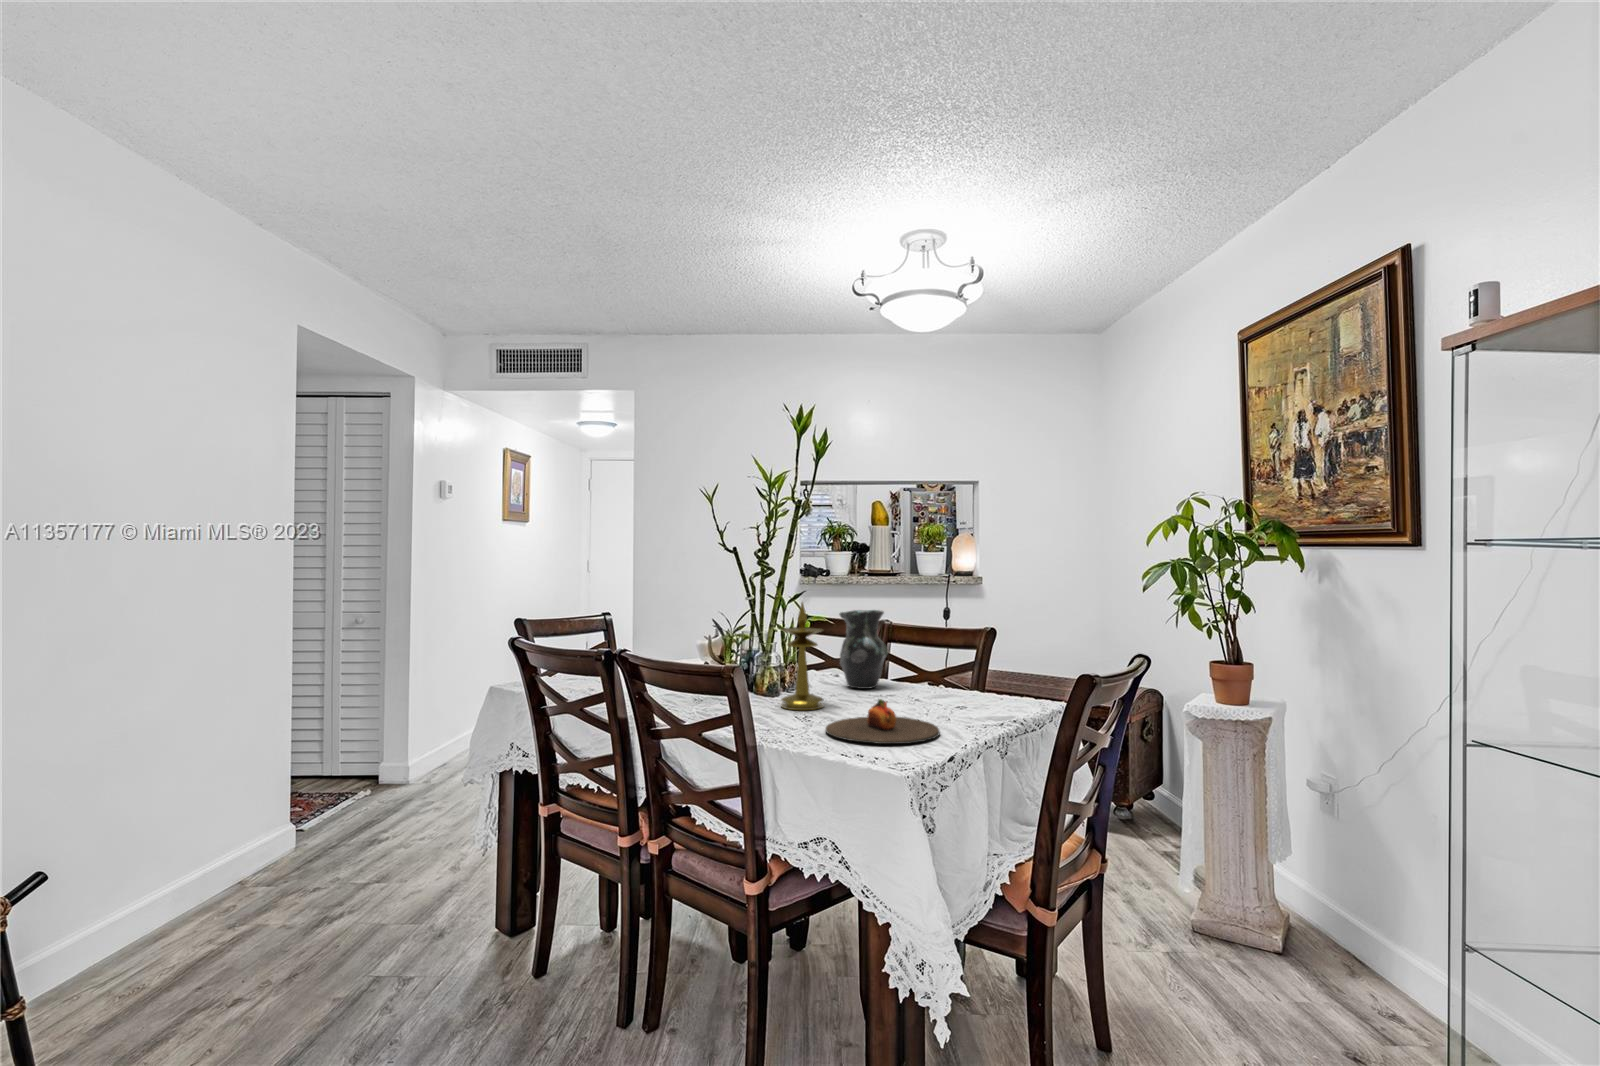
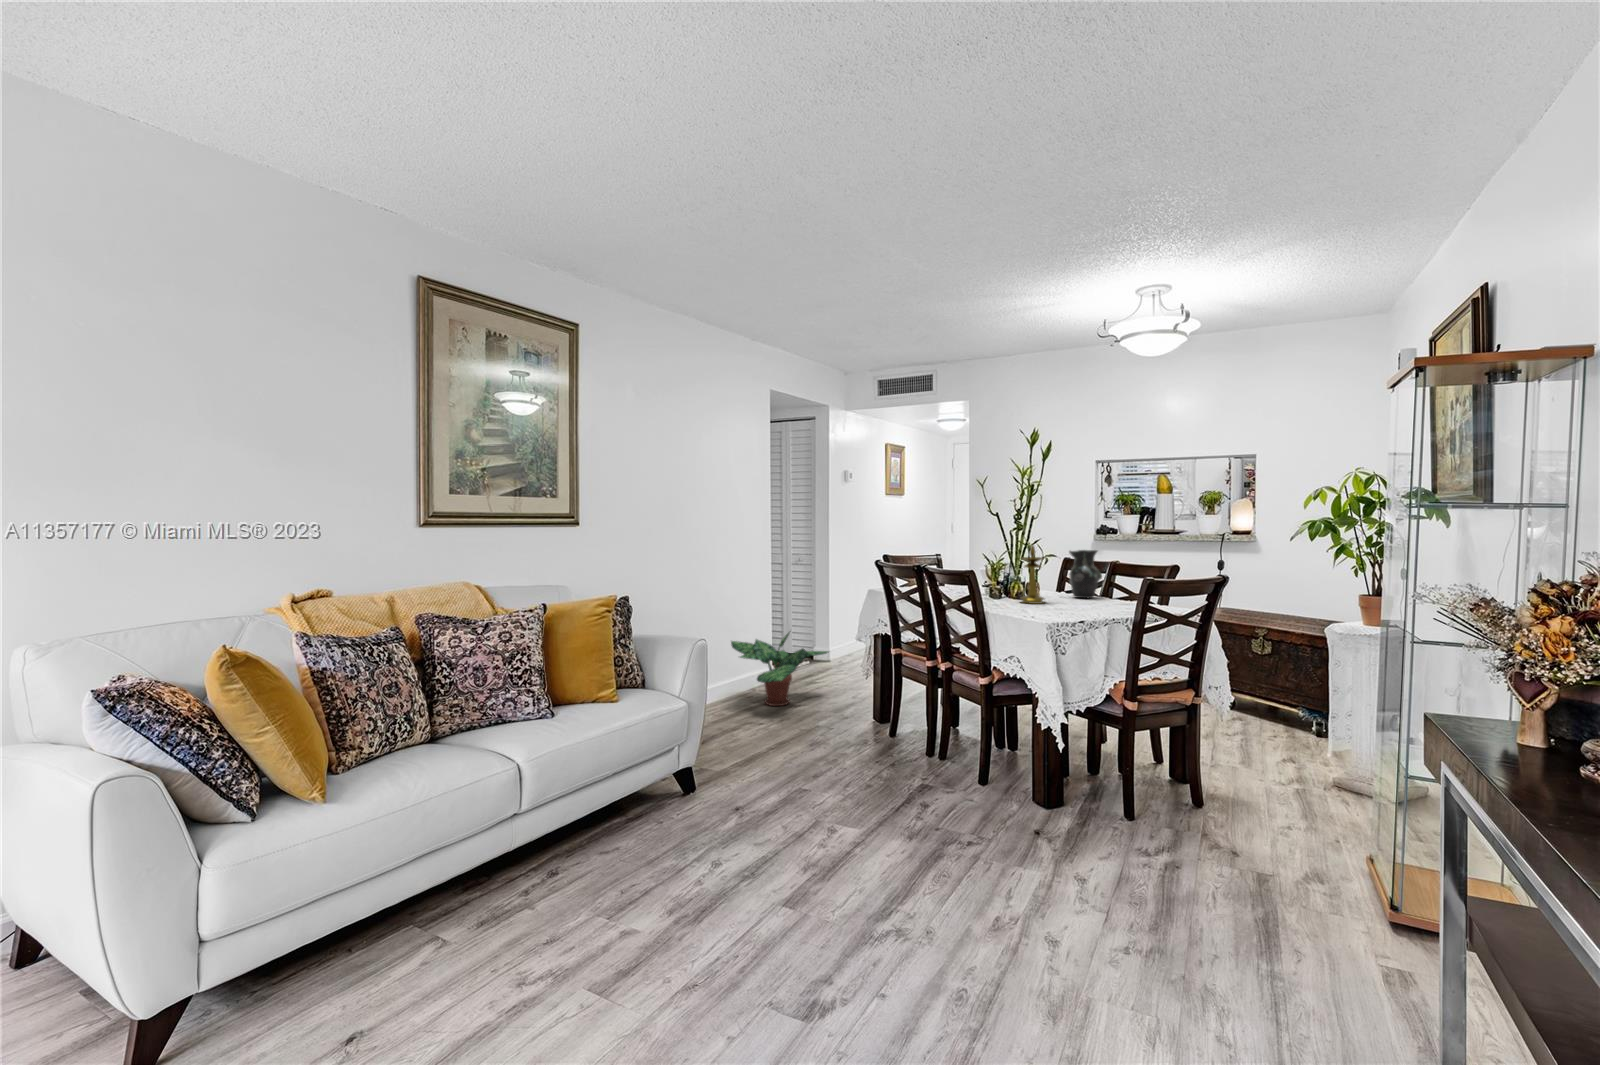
plate: present [826,699,940,744] -> none [1030,594,1097,616]
potted plant: none [192,767,411,925] -> present [731,632,828,706]

